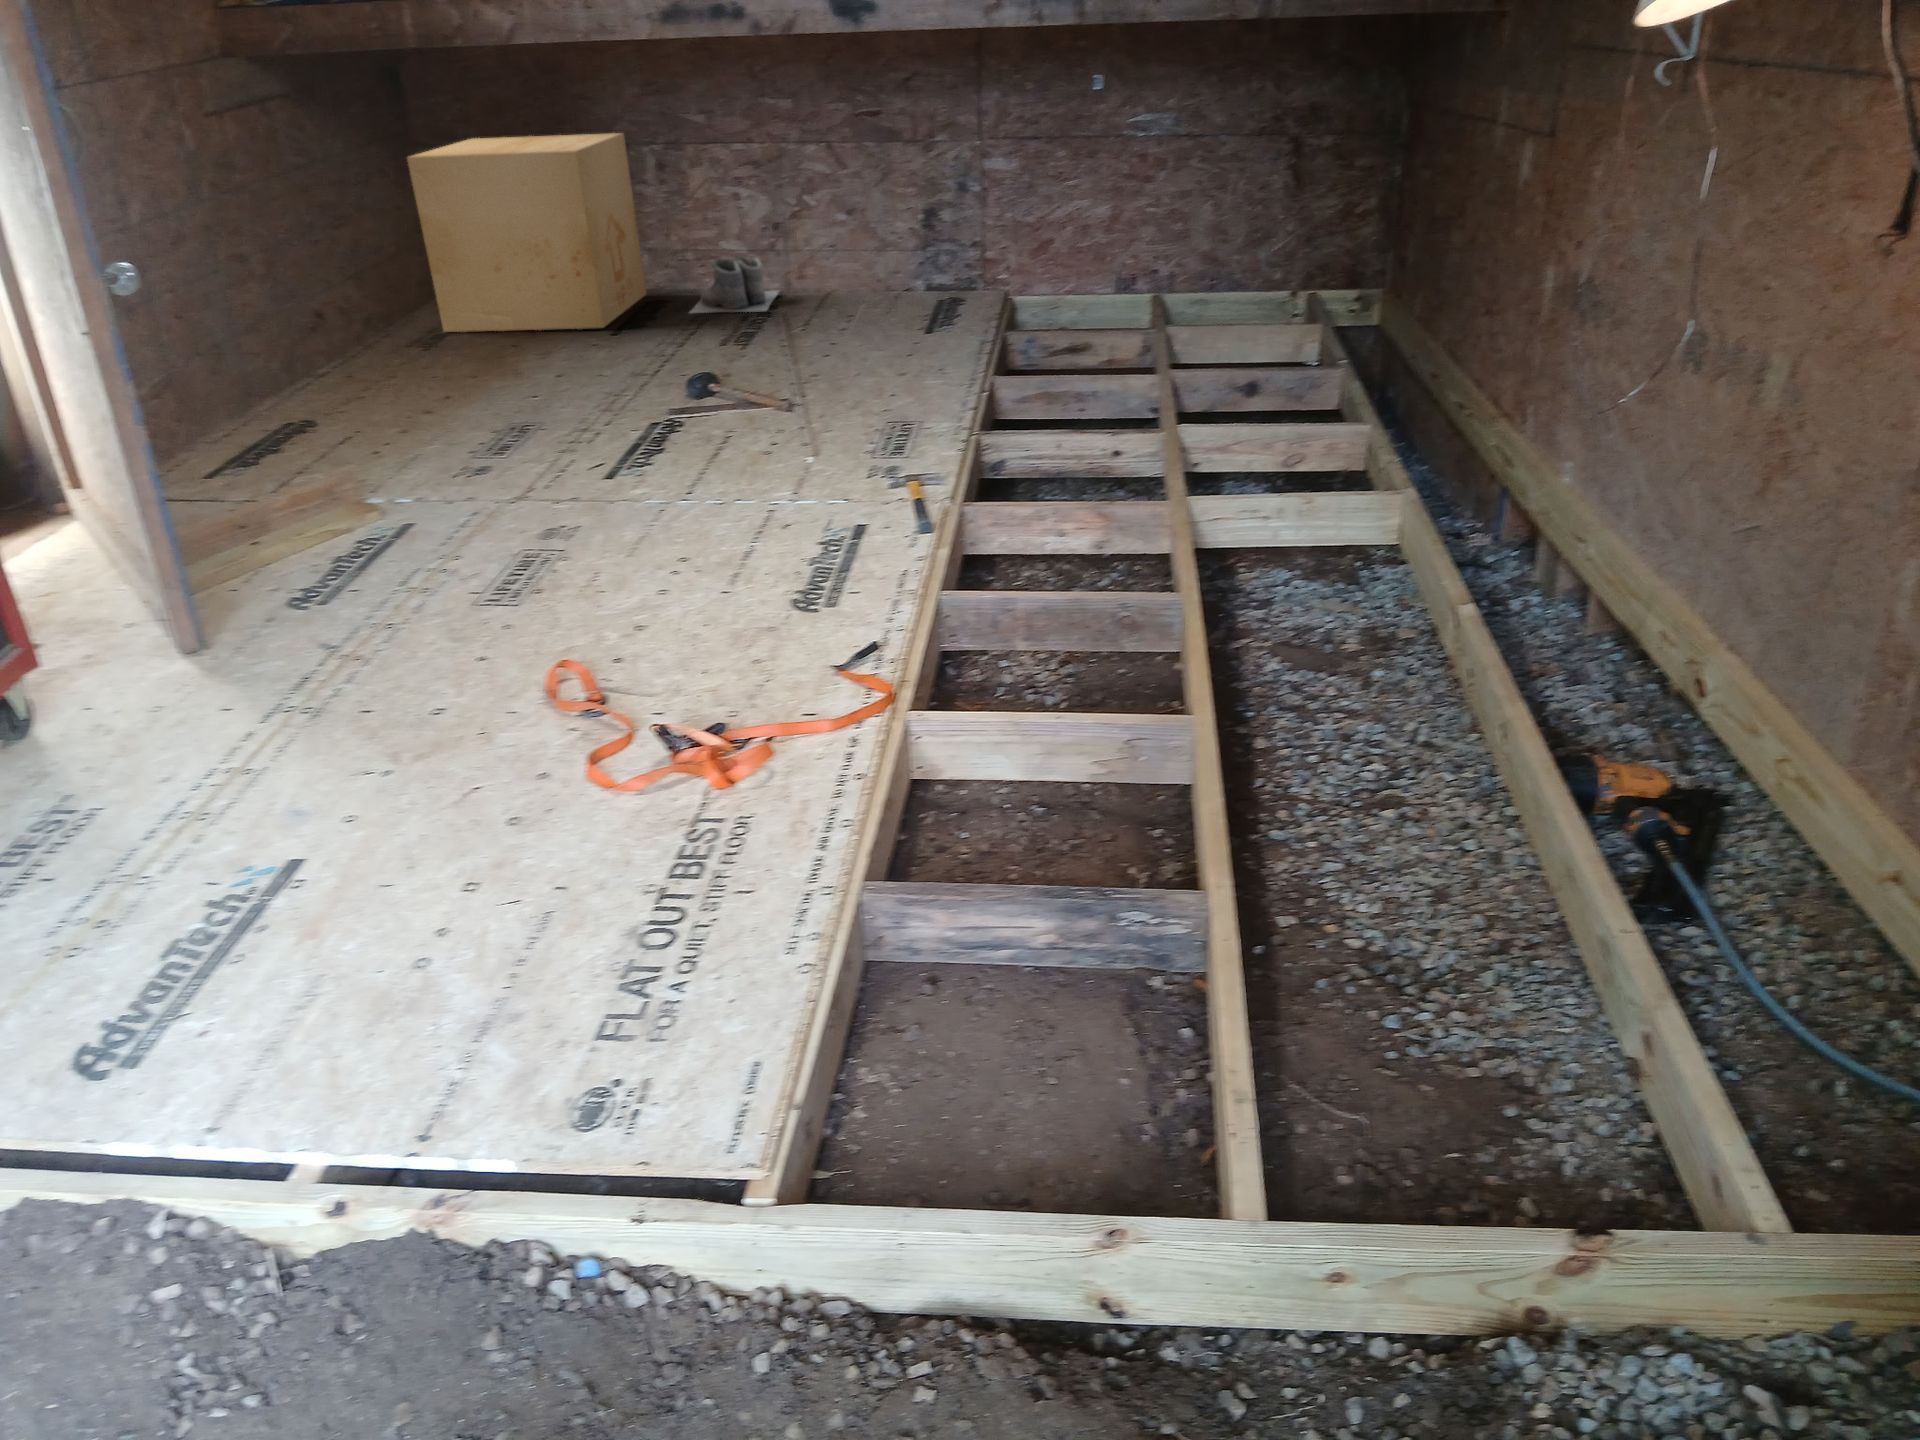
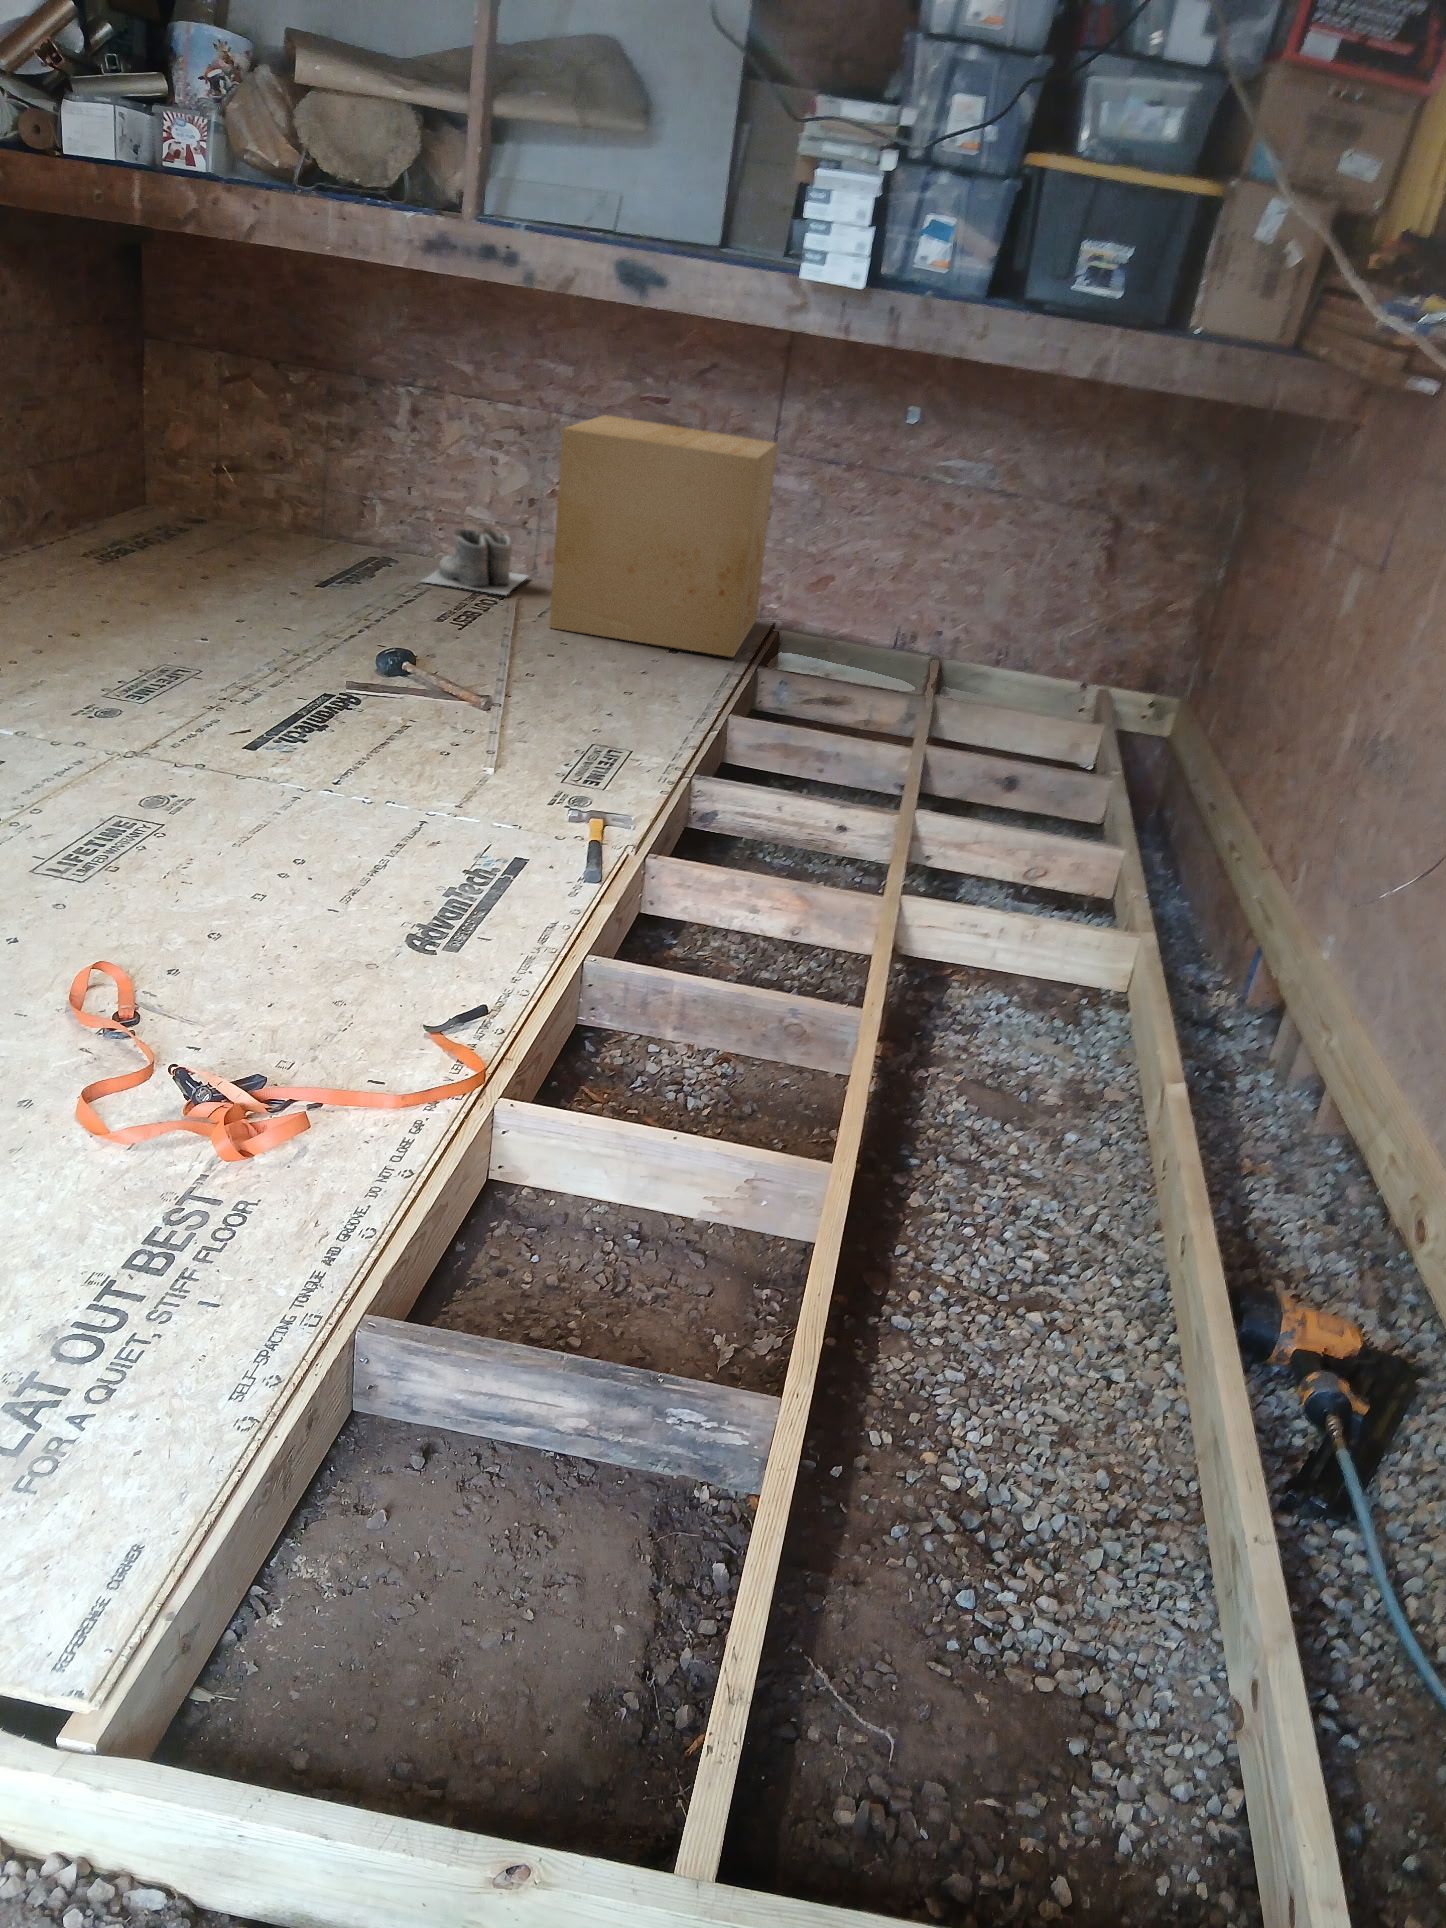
cardboard box: present [407,133,646,332] -> present [549,415,777,657]

